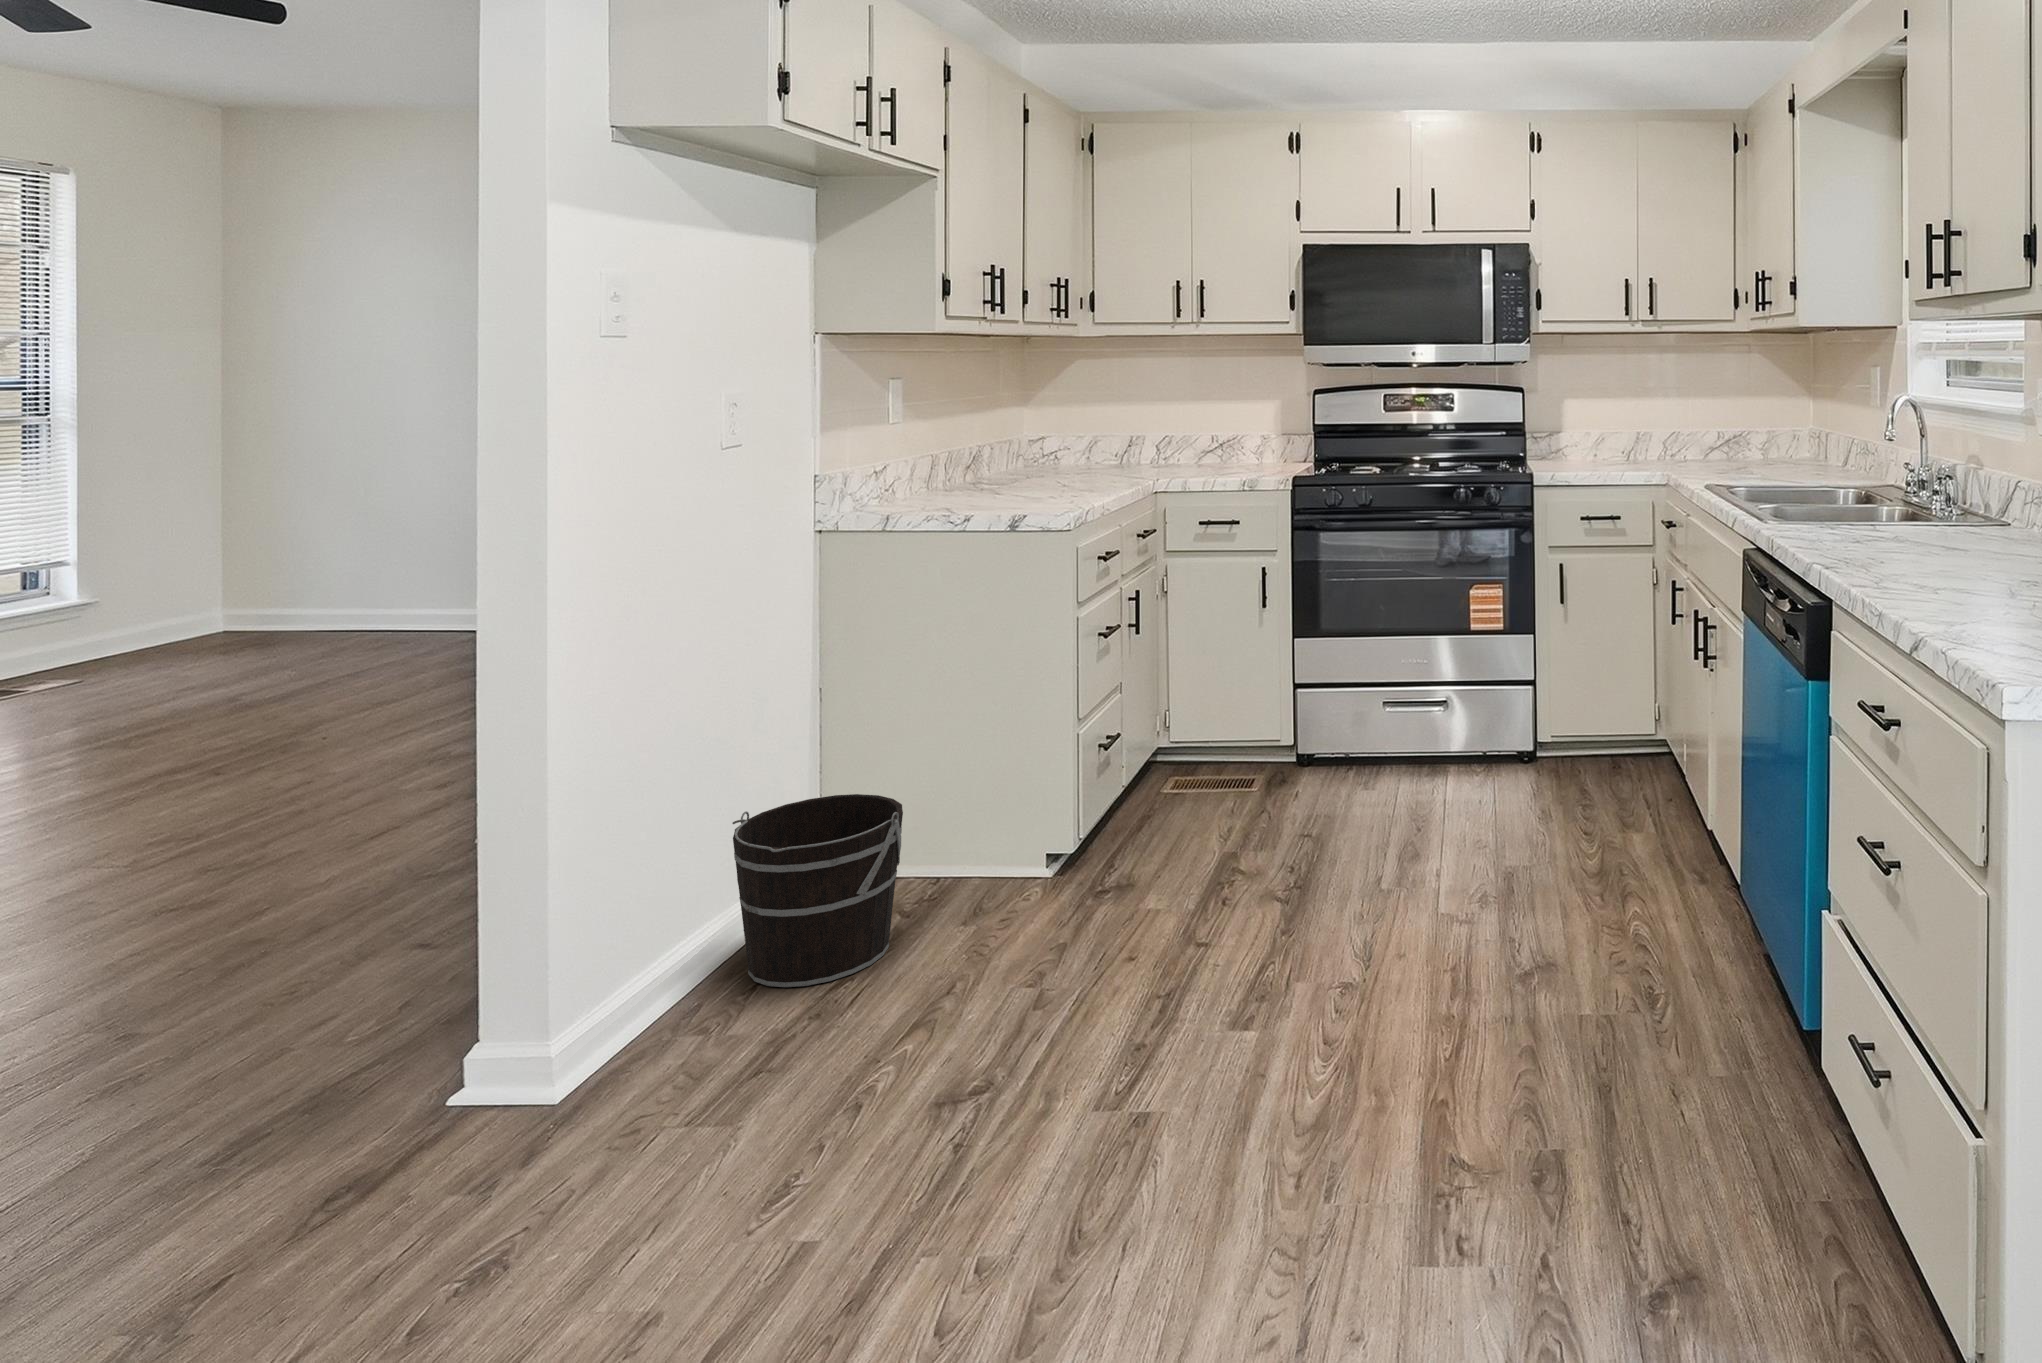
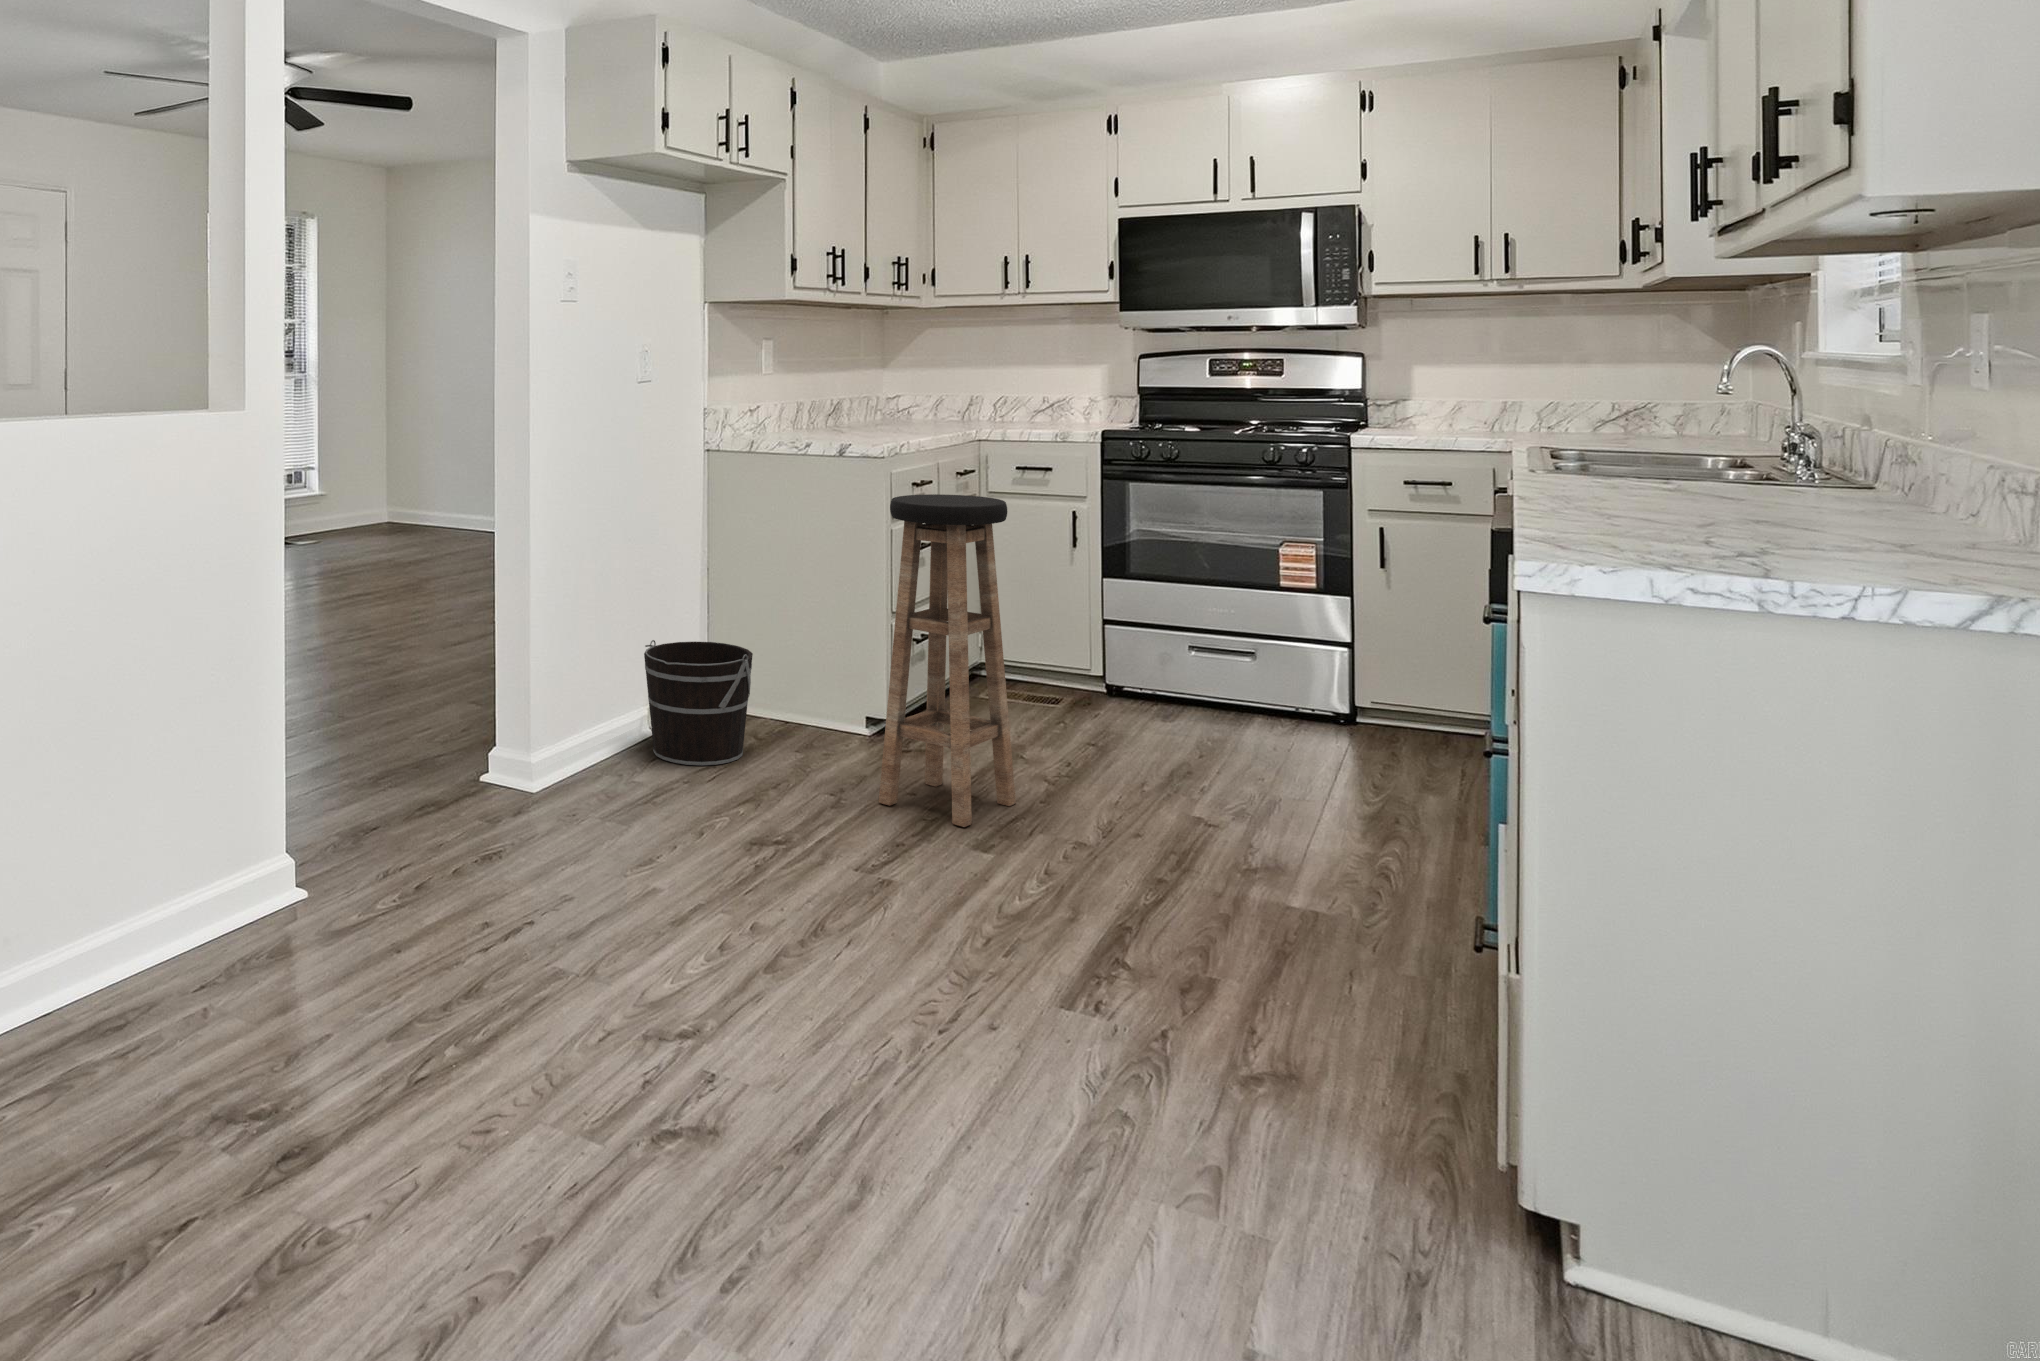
bar stool: none [1095,575,1257,991] -> present [879,494,1016,827]

